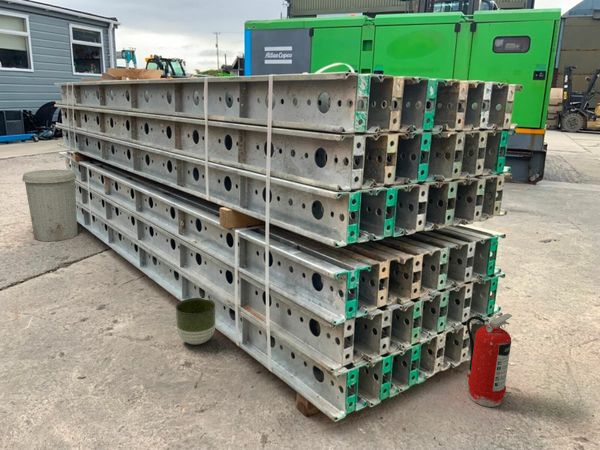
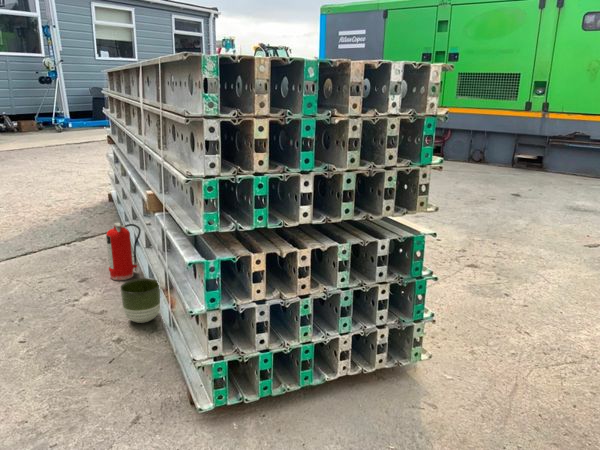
trash can: present [22,170,77,241] -> none [63,152,112,218]
fire extinguisher: present [467,314,512,407] -> present [106,223,141,280]

